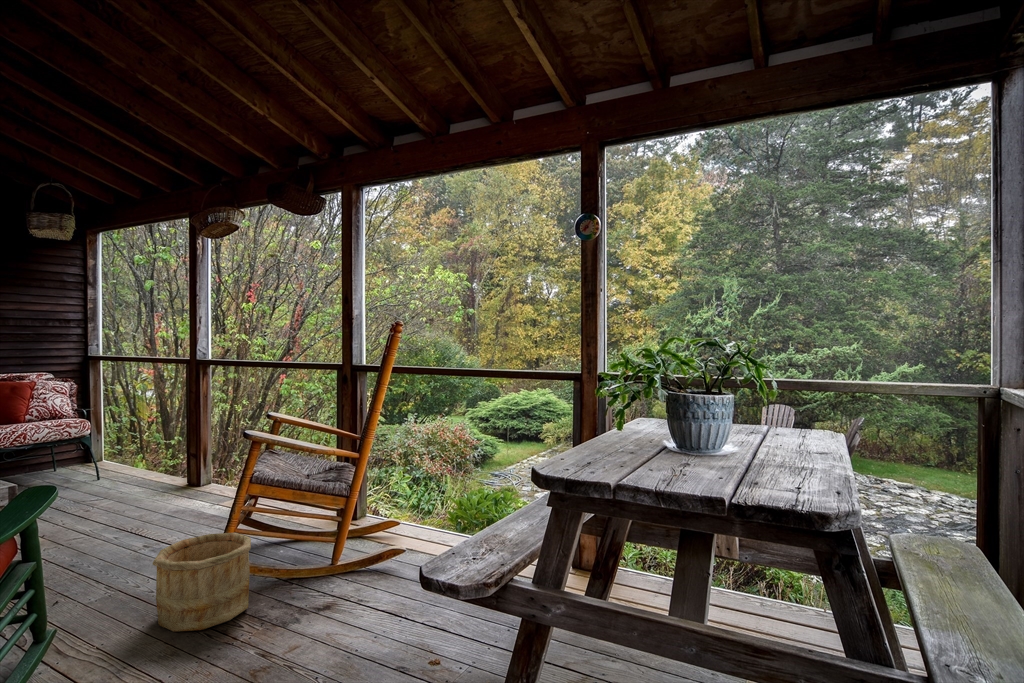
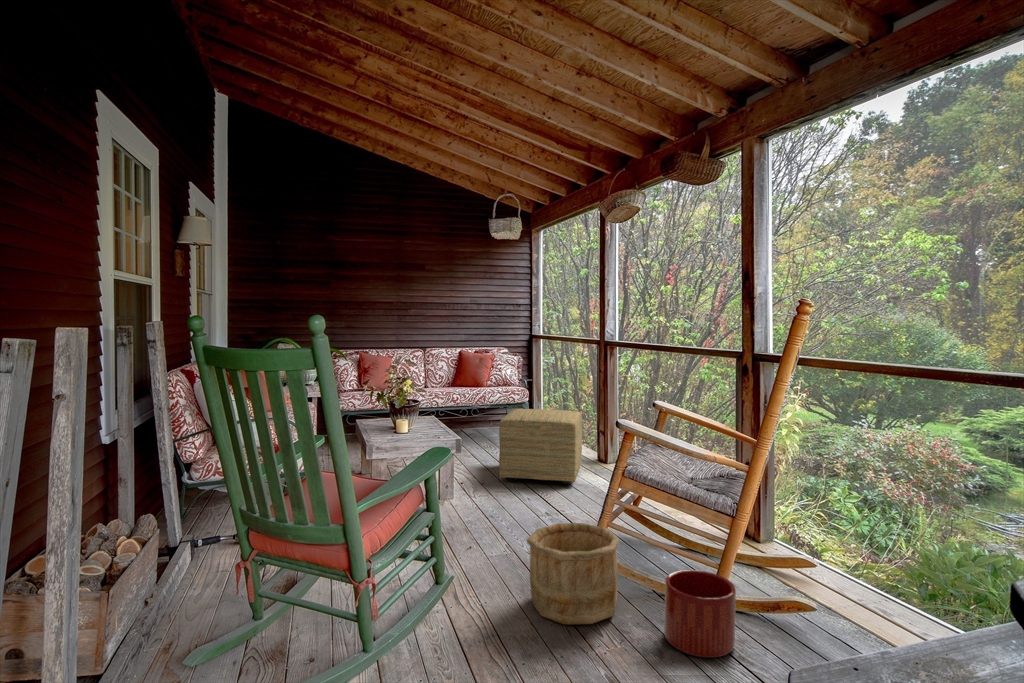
ottoman: none [64,438,168,523] -> present [499,409,582,485]
planter: none [298,545,355,613] -> present [664,570,736,658]

